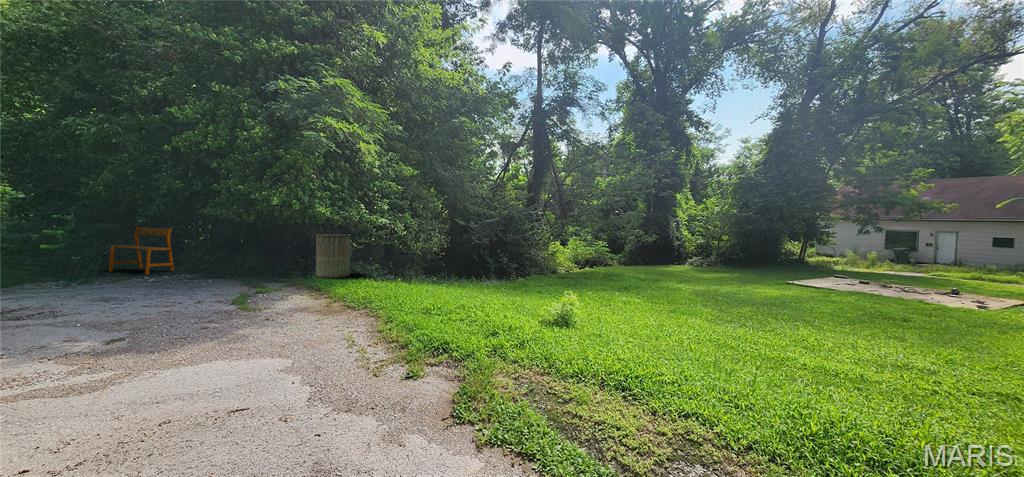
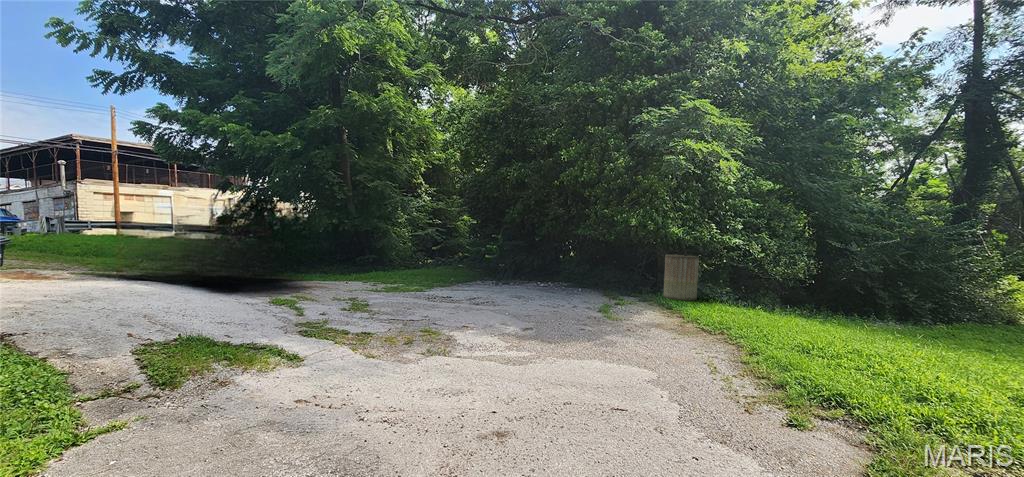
bench: present [109,227,174,274] -> none [508,242,549,281]

